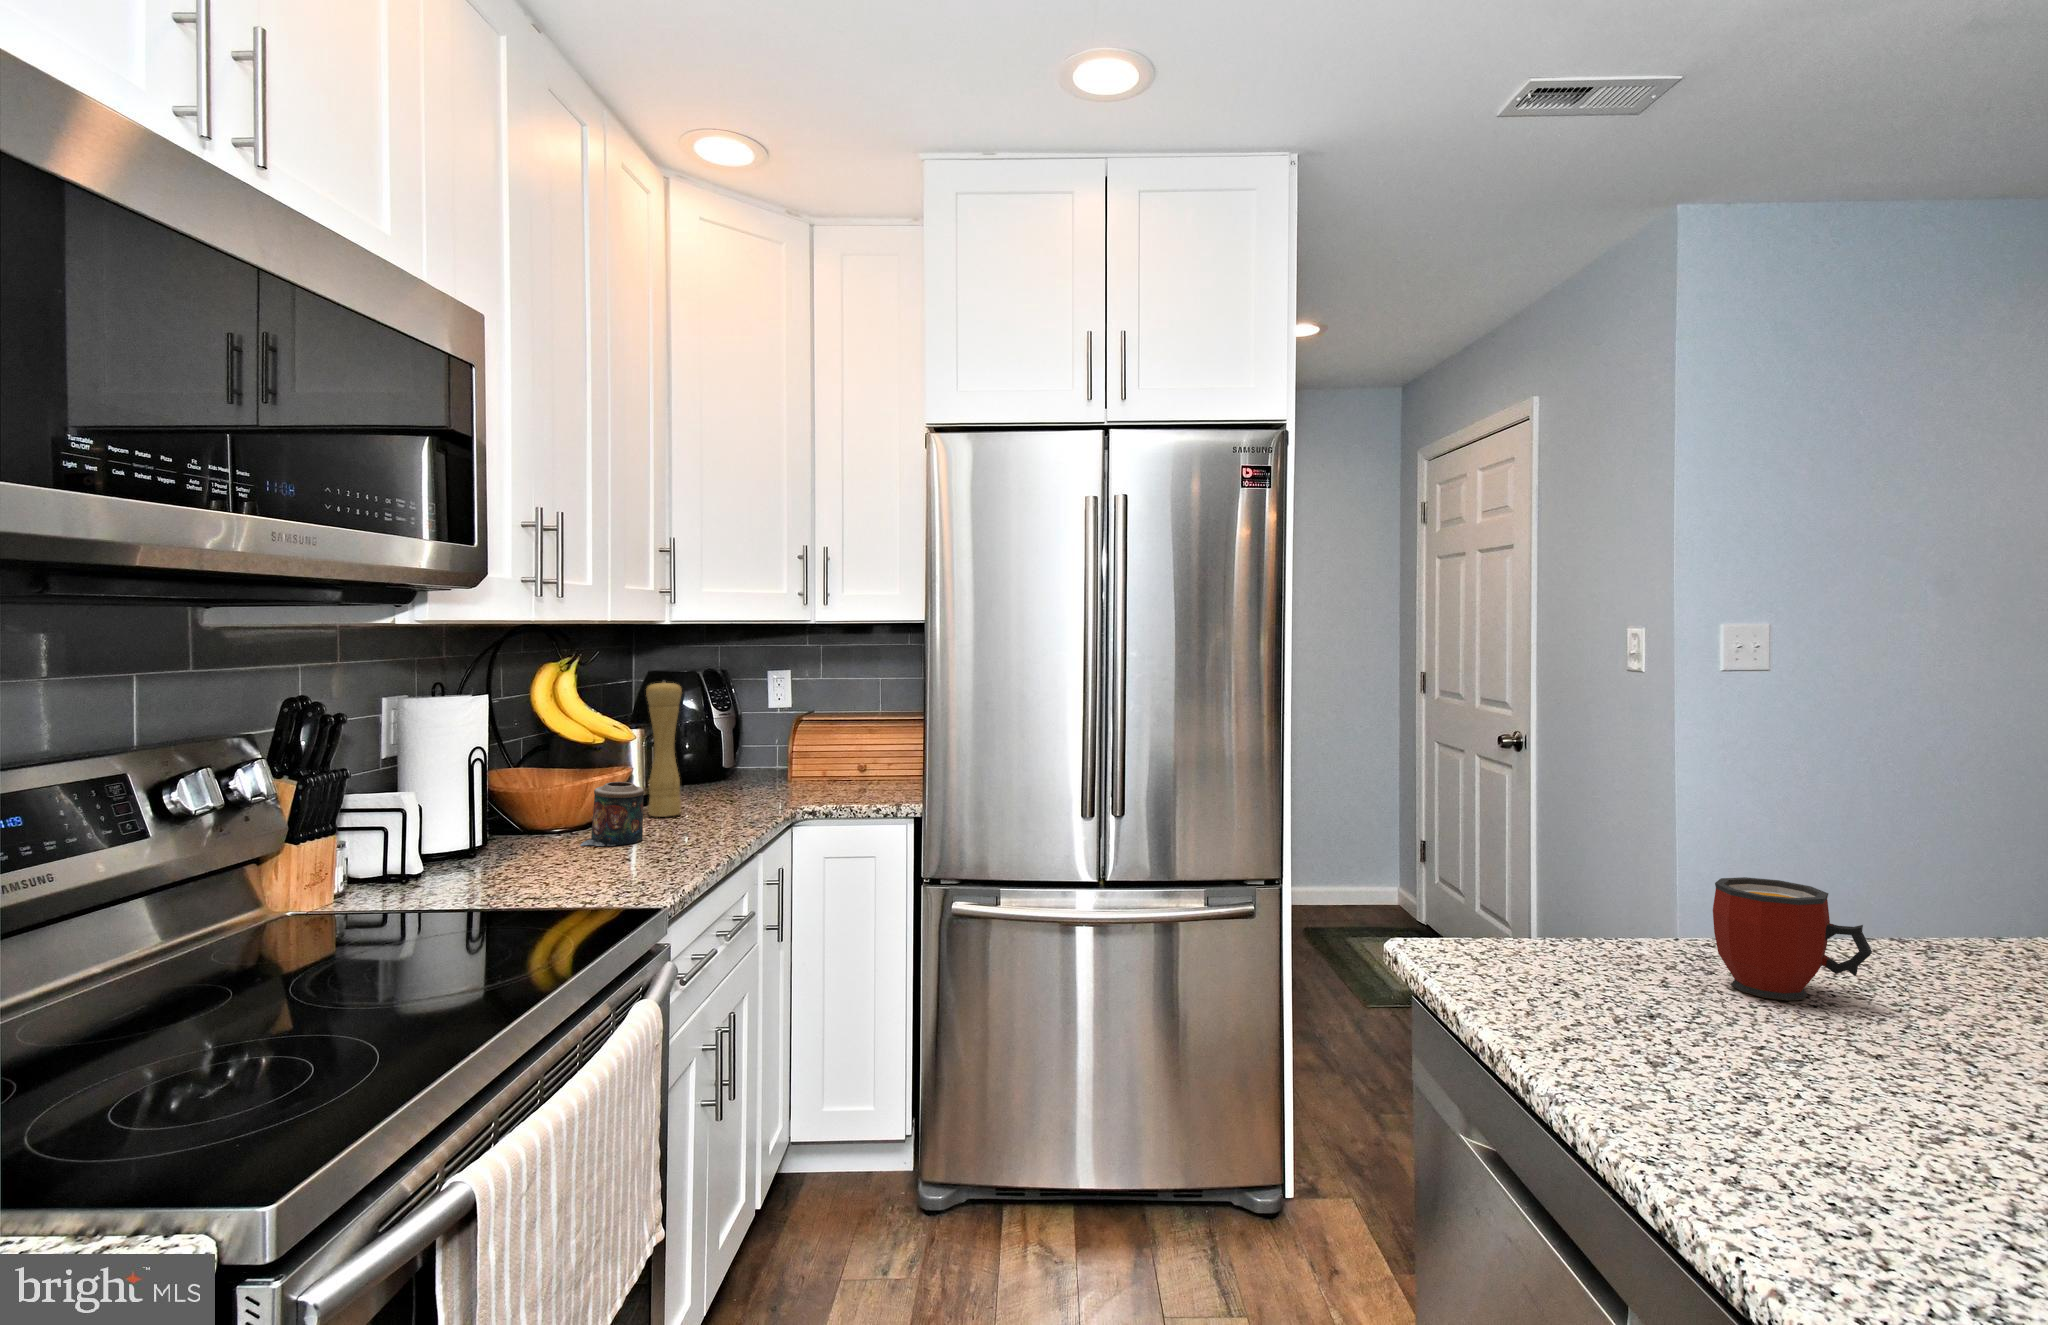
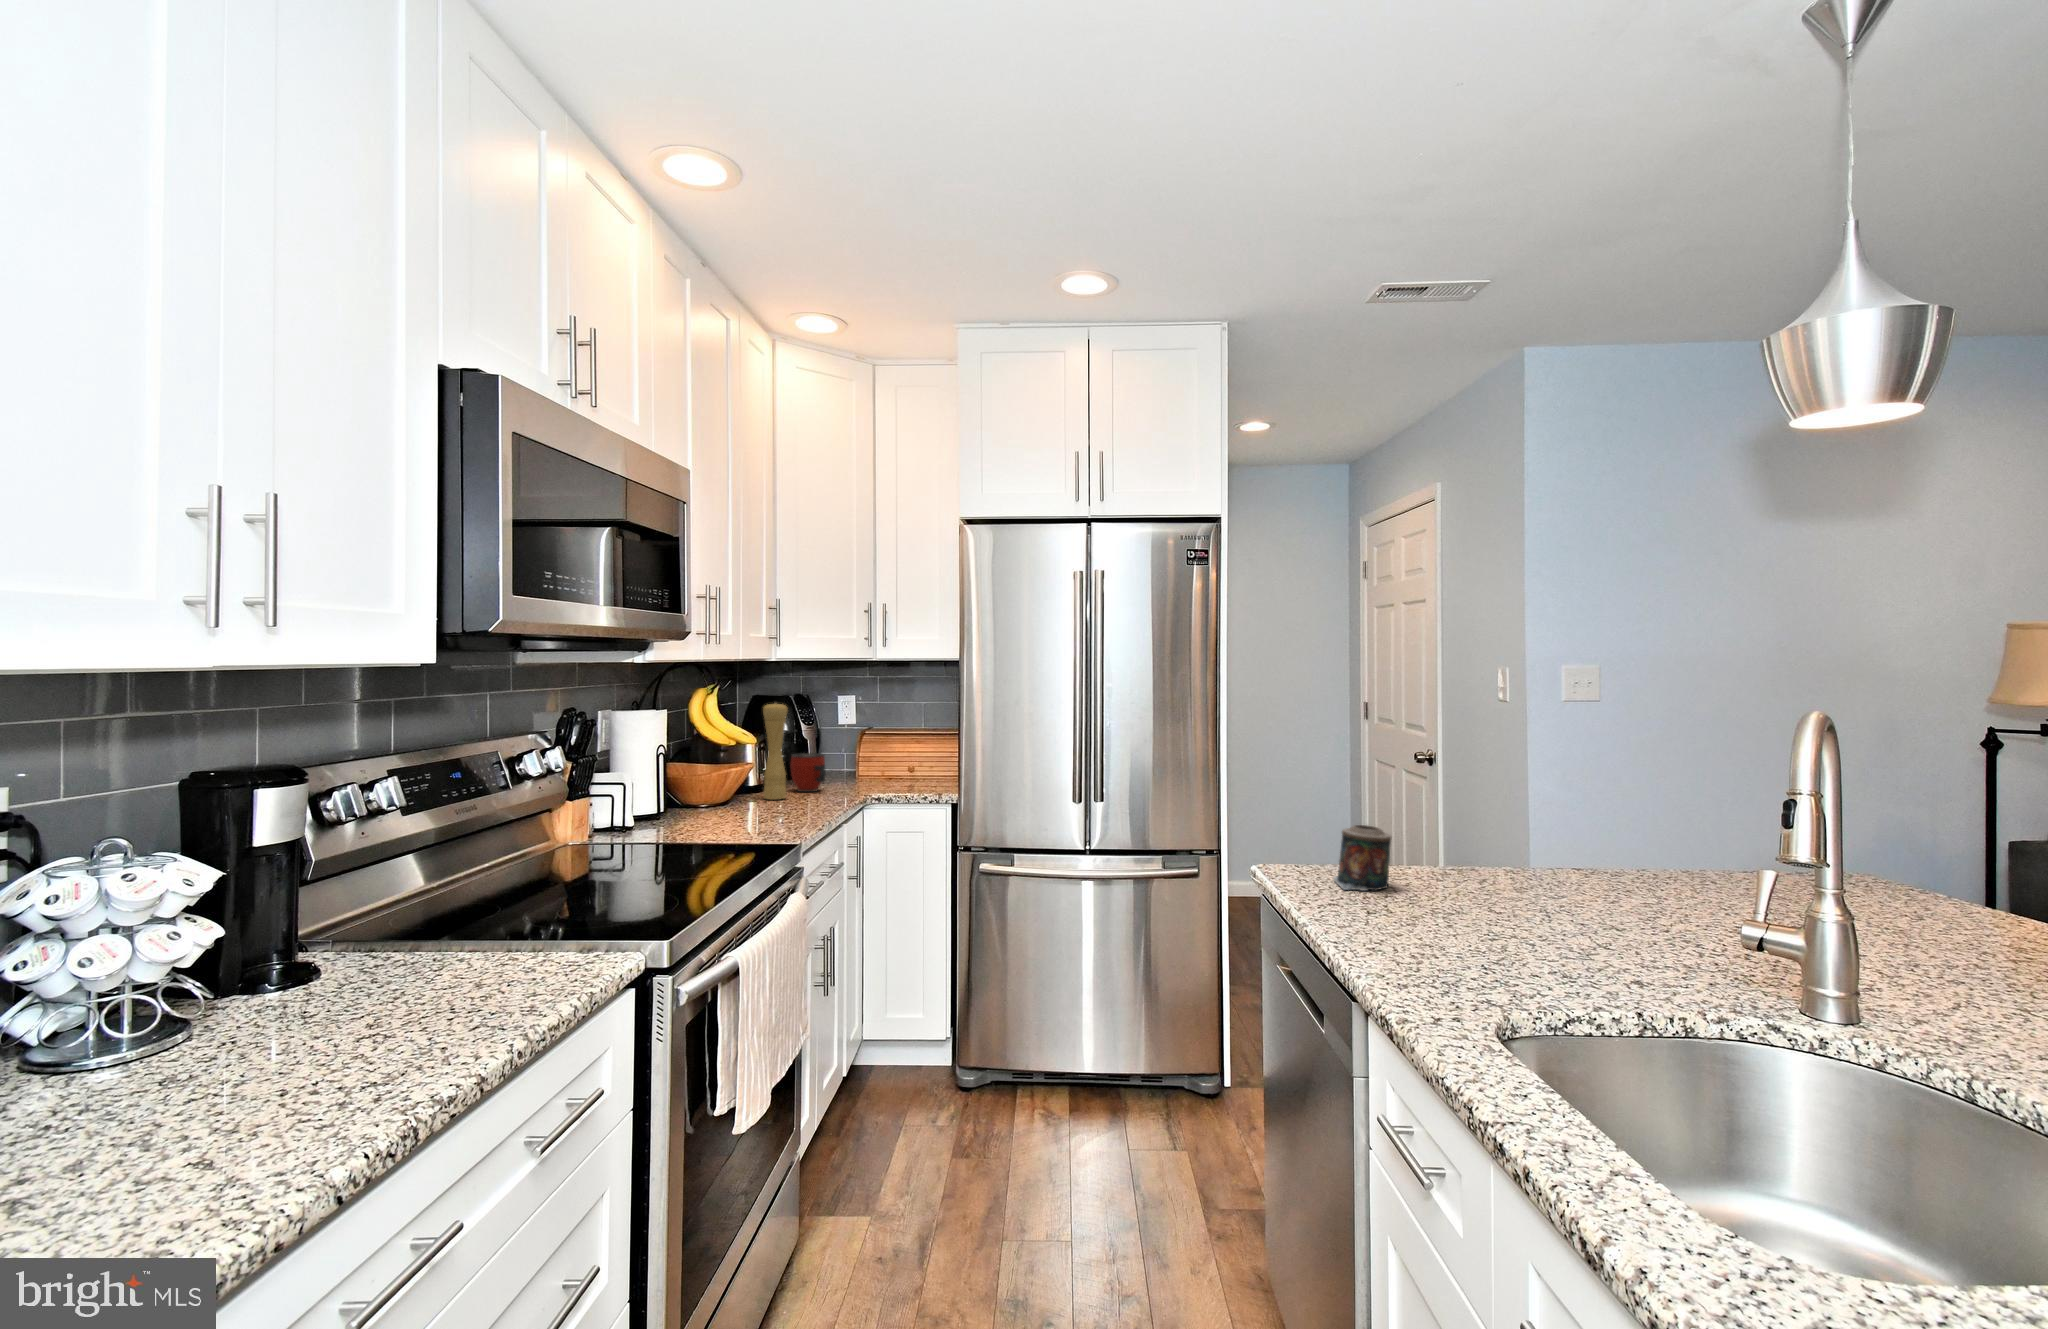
candle: present [581,782,644,846] -> present [1333,825,1391,891]
mug: present [1713,877,1872,1000] -> present [791,753,826,792]

